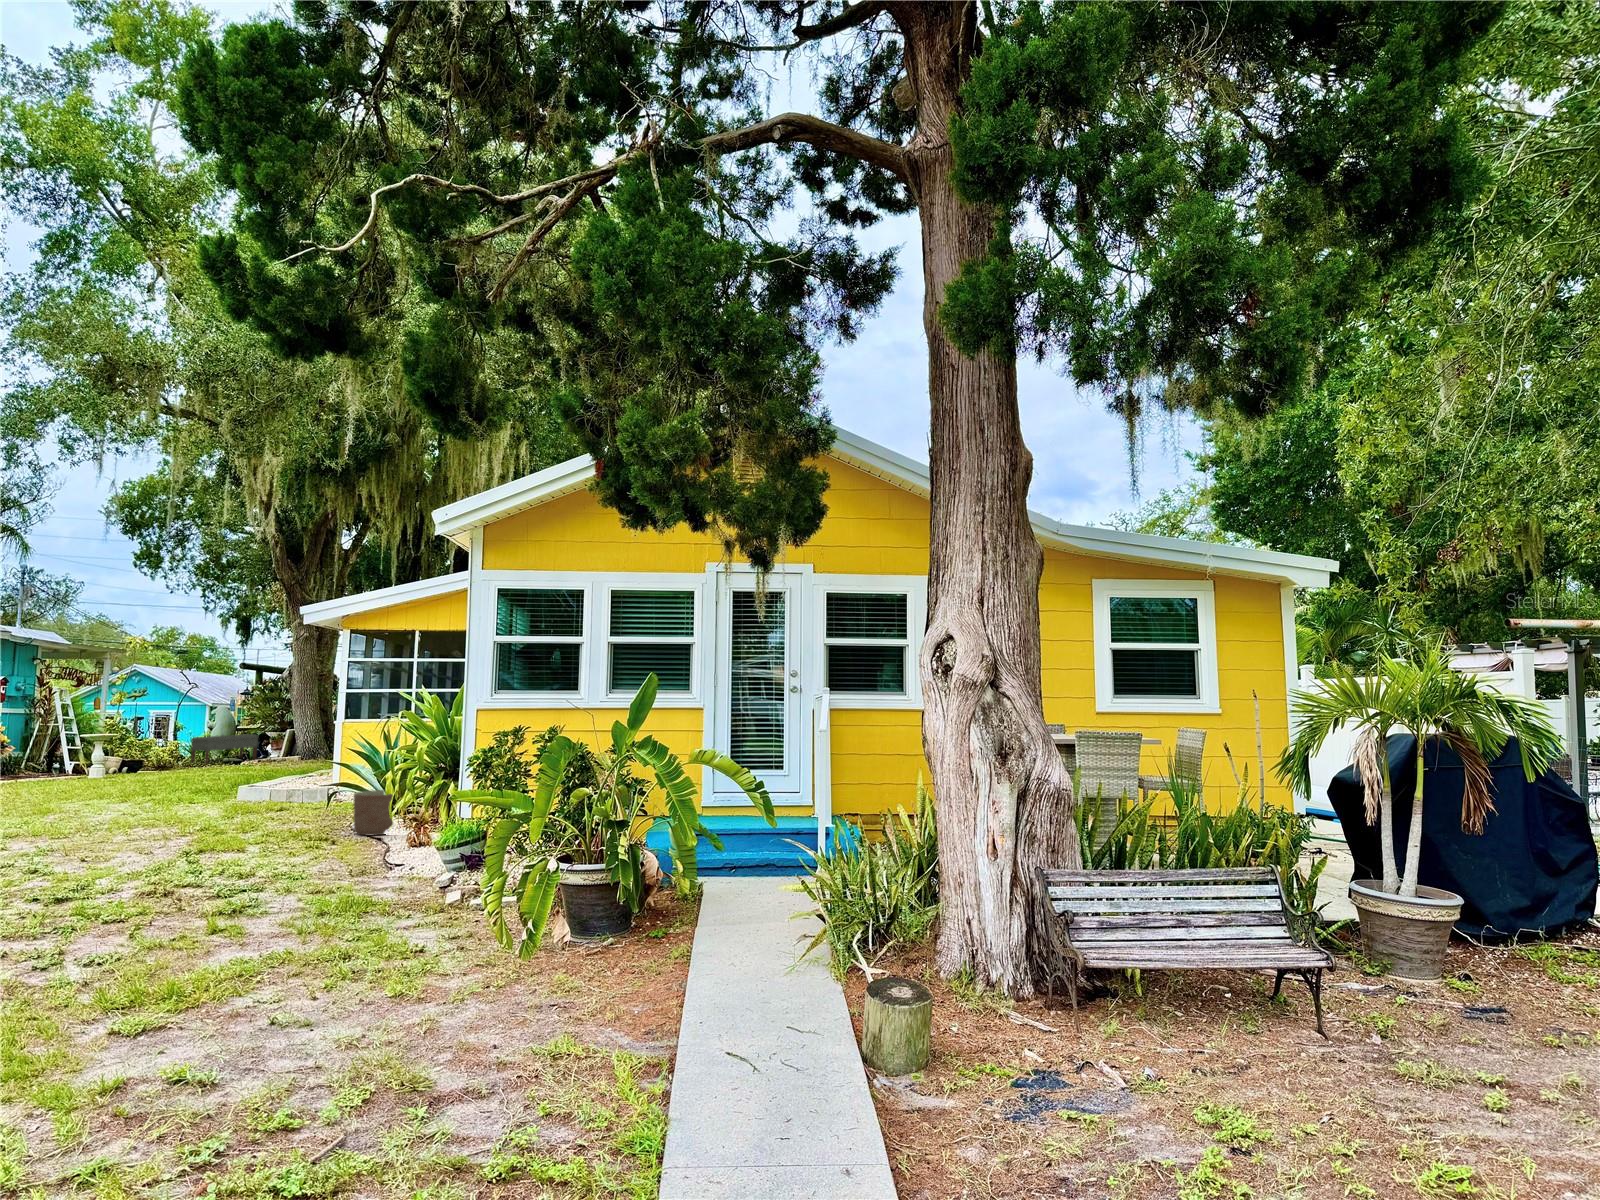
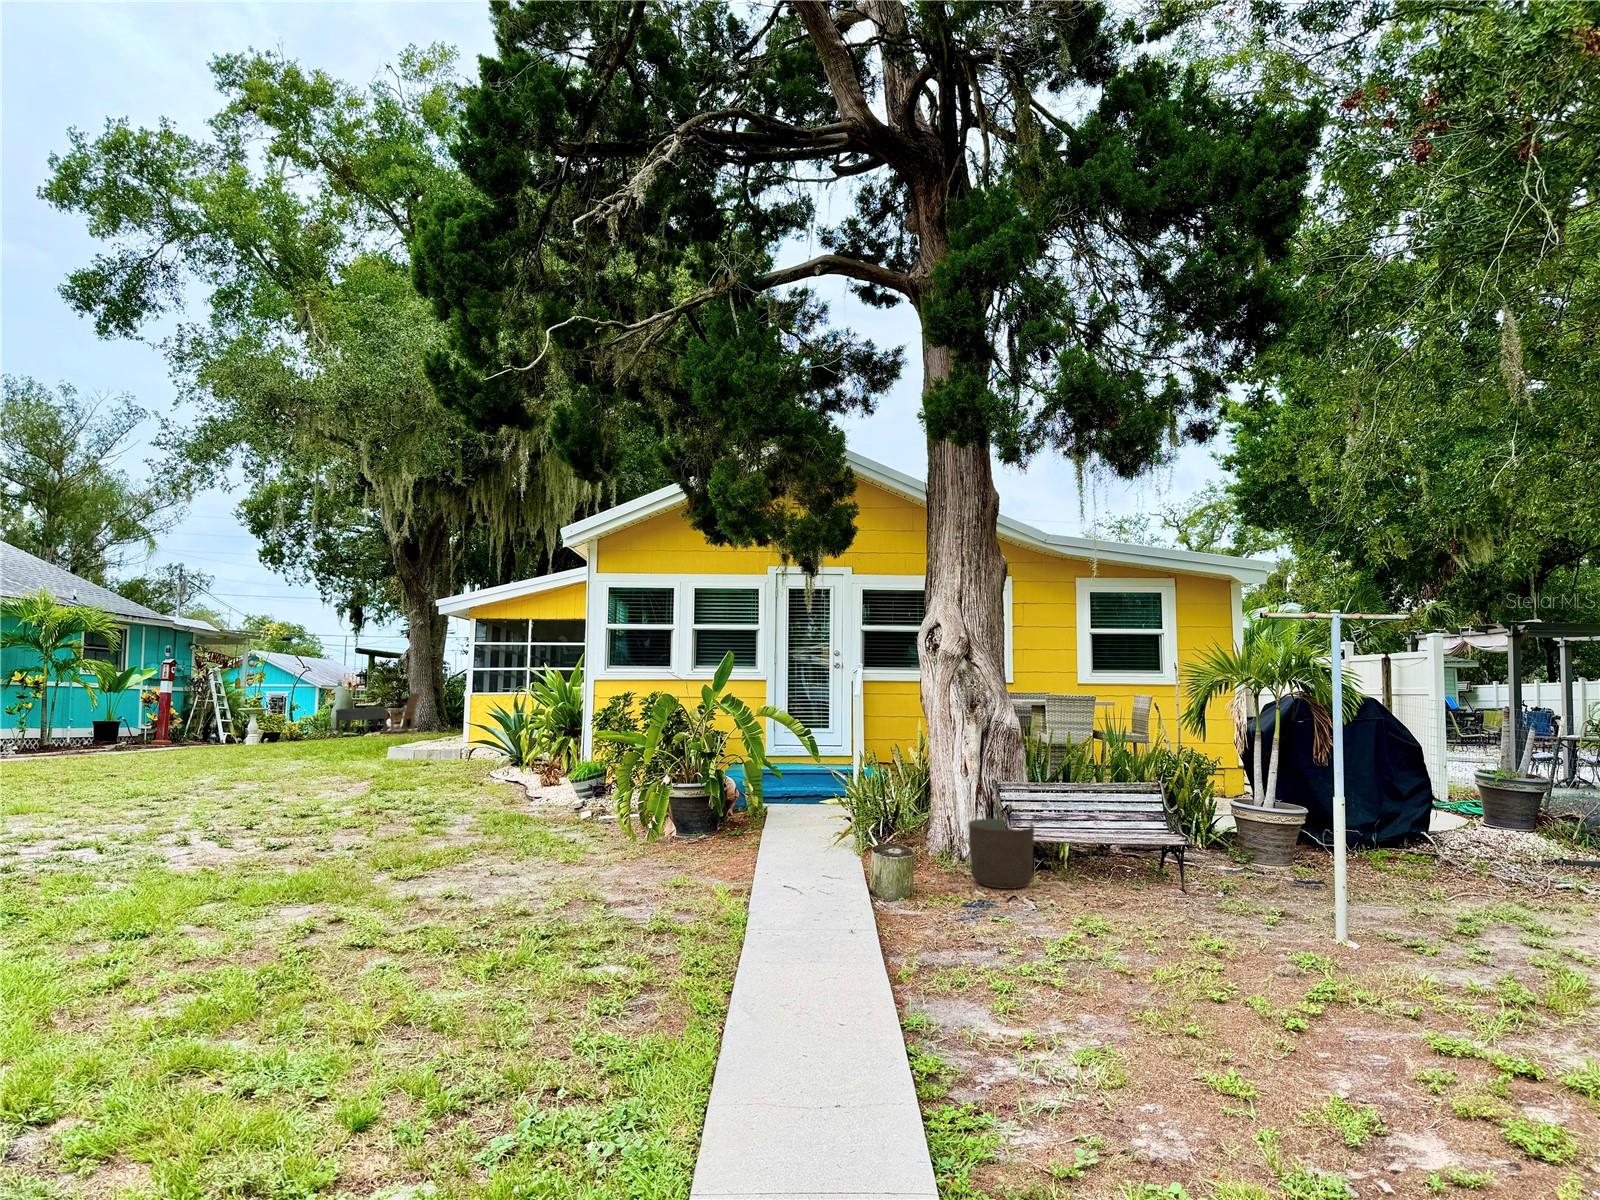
armchair: none [248,716,296,767] -> present [383,693,421,734]
planter: present [354,790,393,835] -> present [968,819,1034,889]

